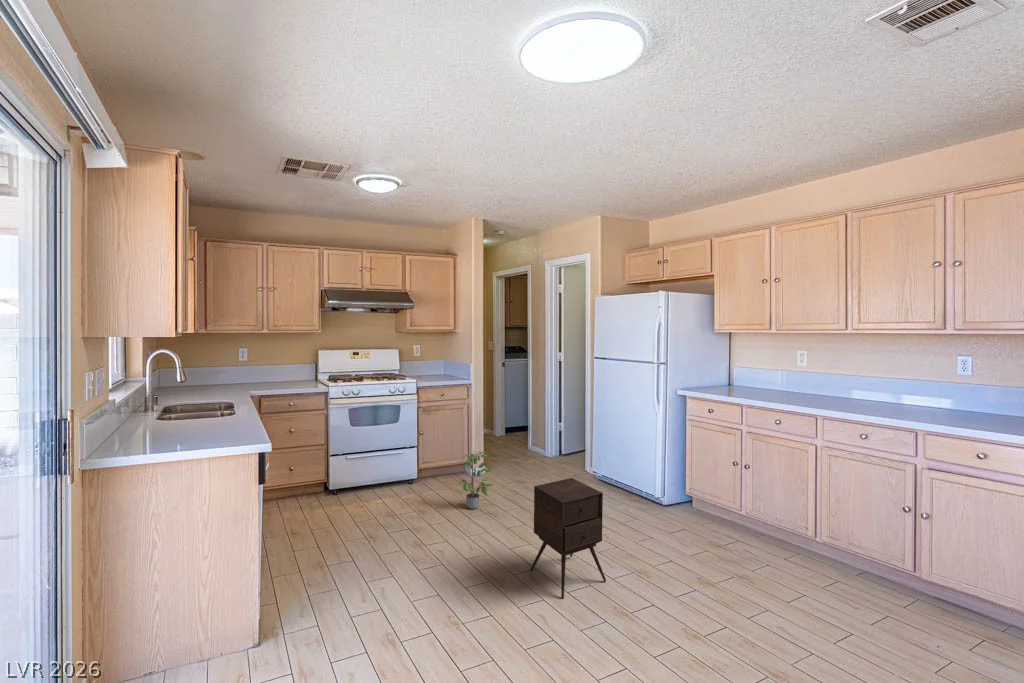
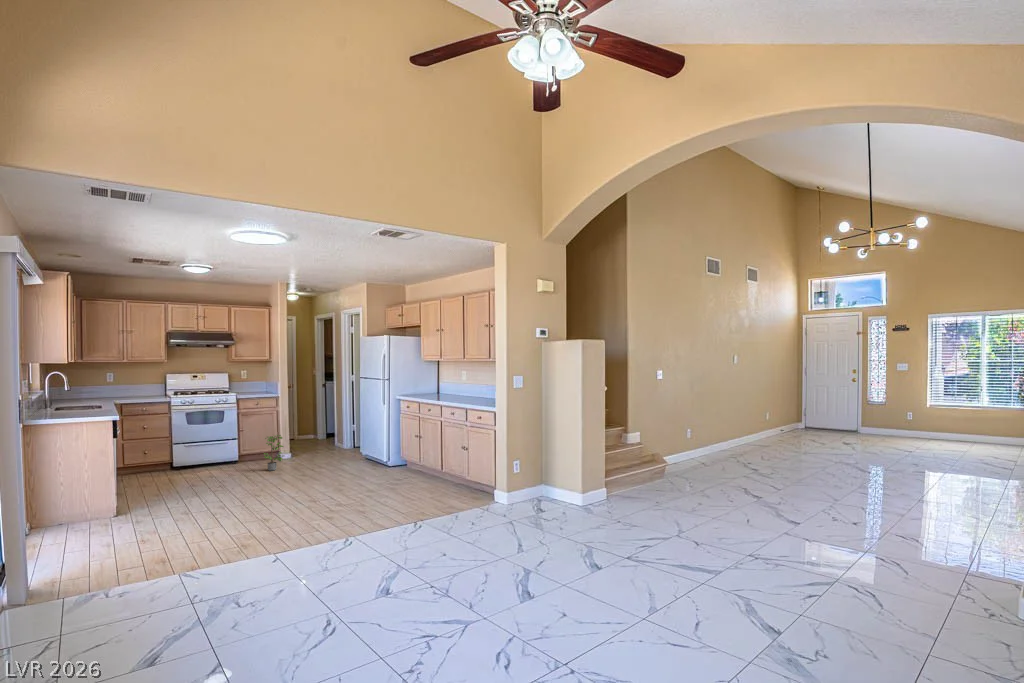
side table: present [530,478,606,599] -> none [292,438,331,492]

